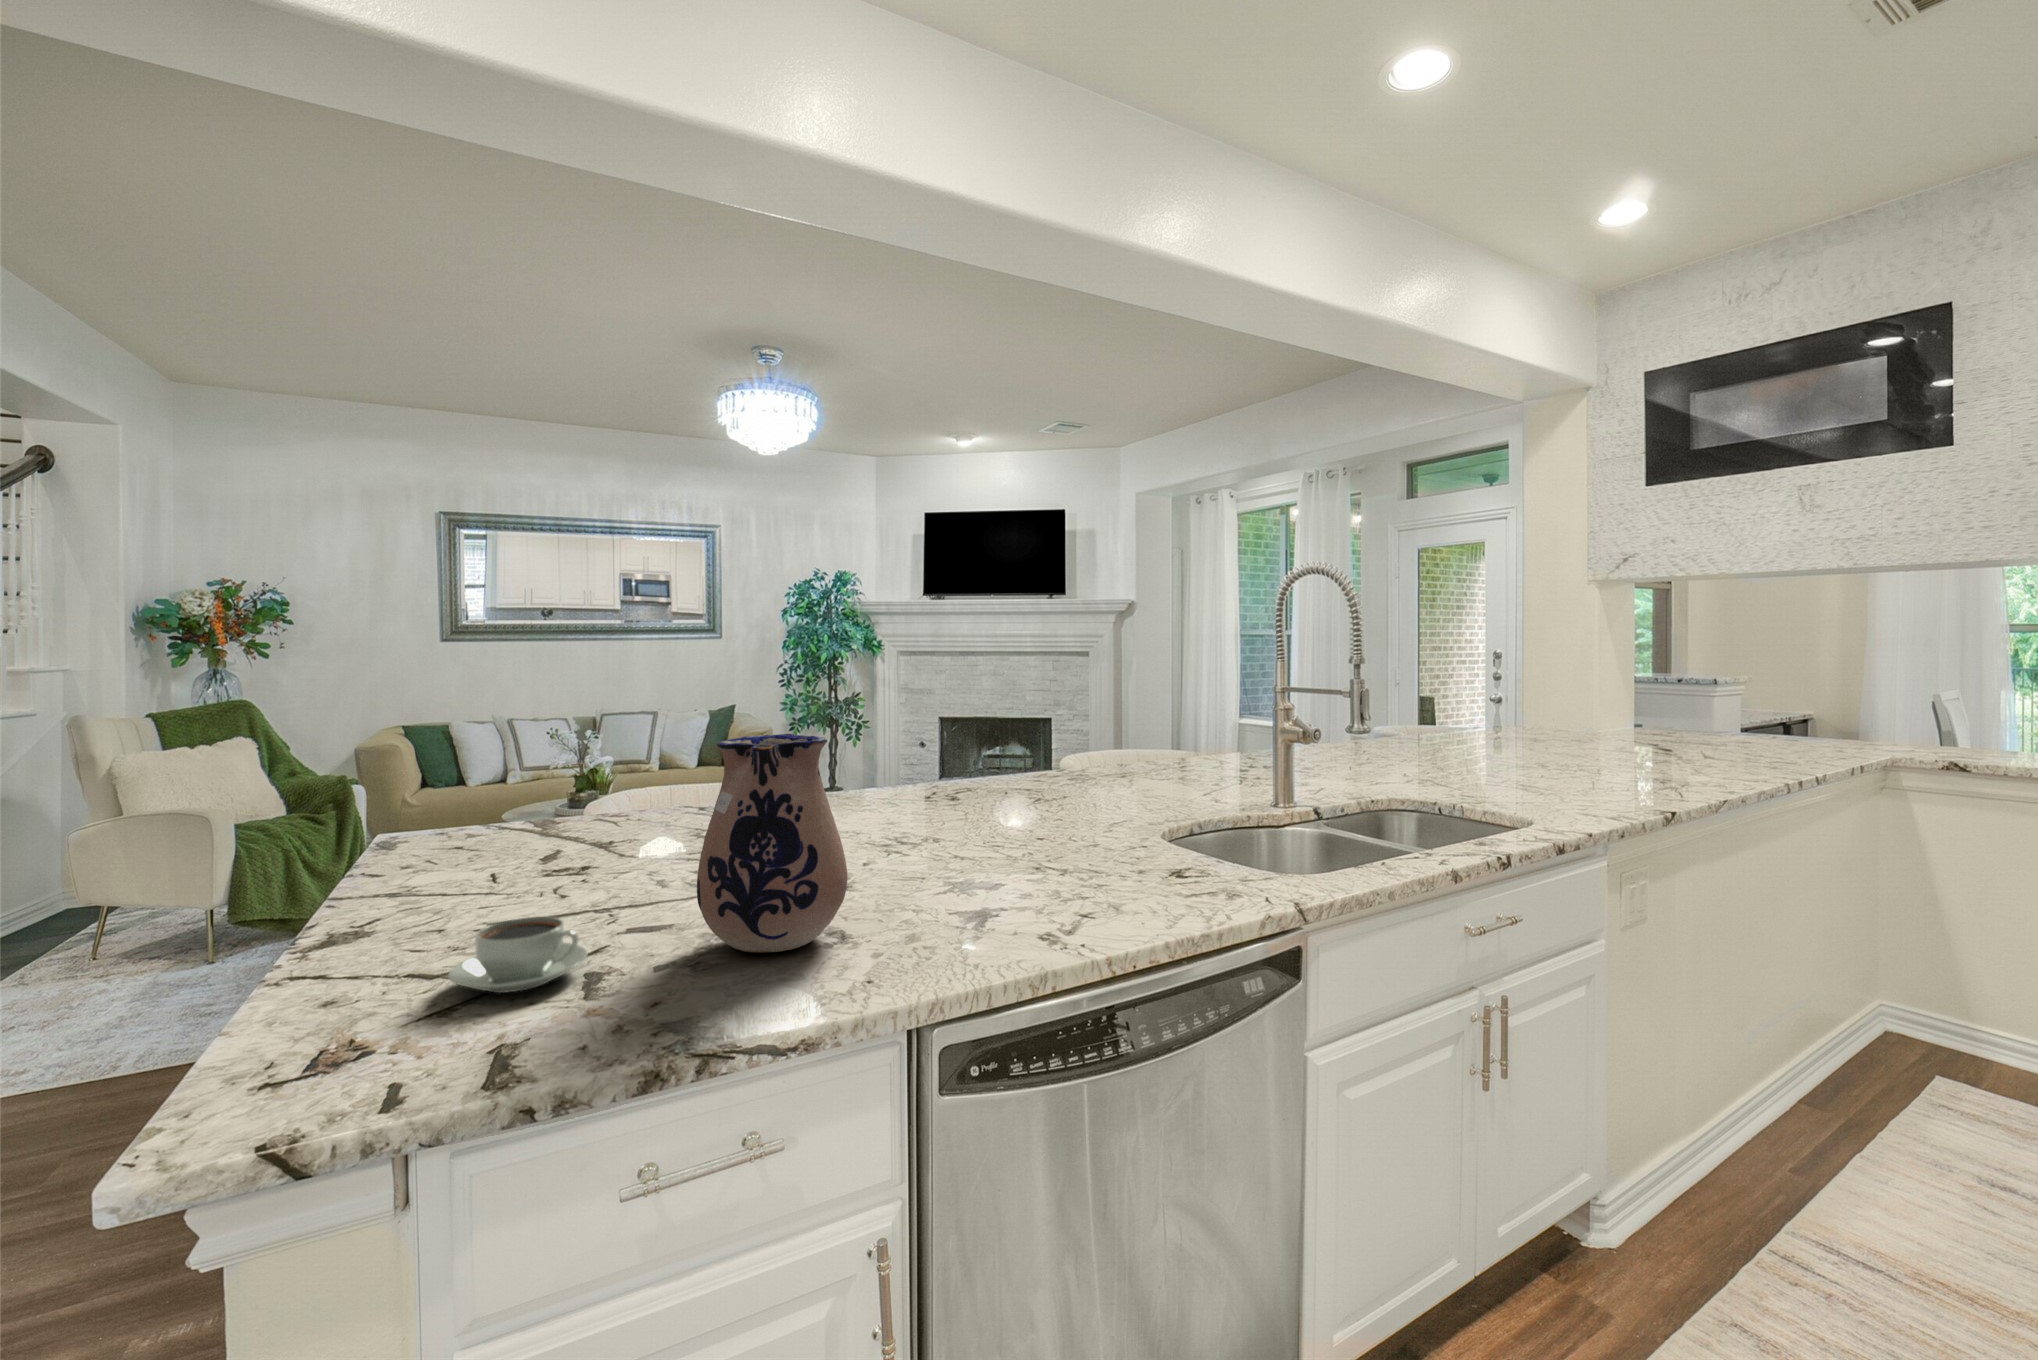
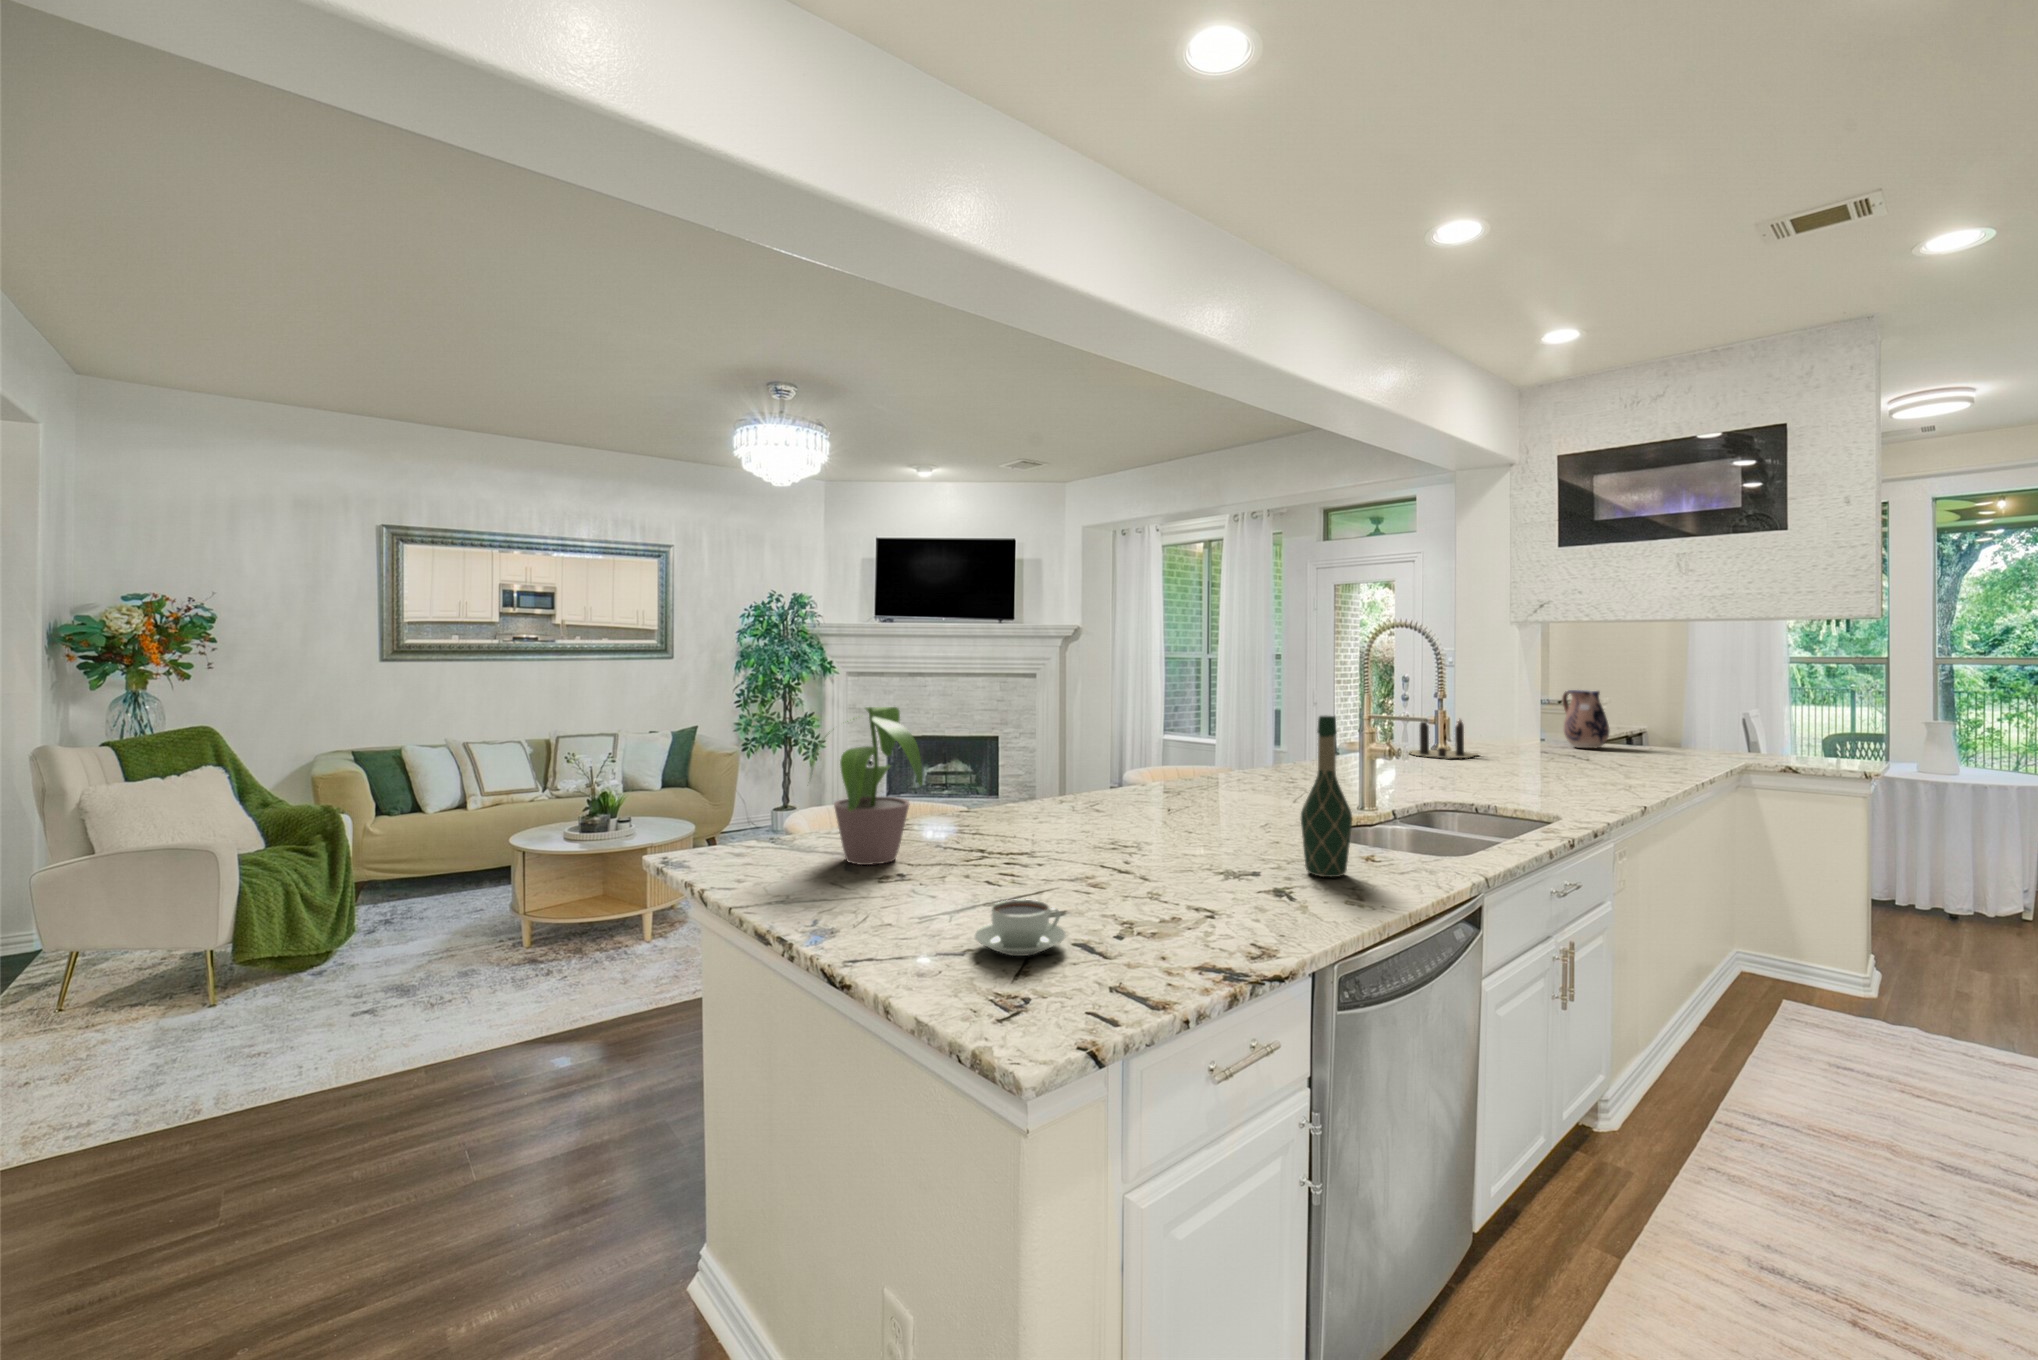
potted plant: none [466,675,682,860] -> present [811,707,923,865]
wine bottle: none [1051,687,1117,899] -> present [1301,716,1352,877]
candle: none [1423,696,1526,749] -> present [1411,720,1478,759]
ceramic pitcher: present [697,733,847,952] -> present [1562,690,1609,748]

